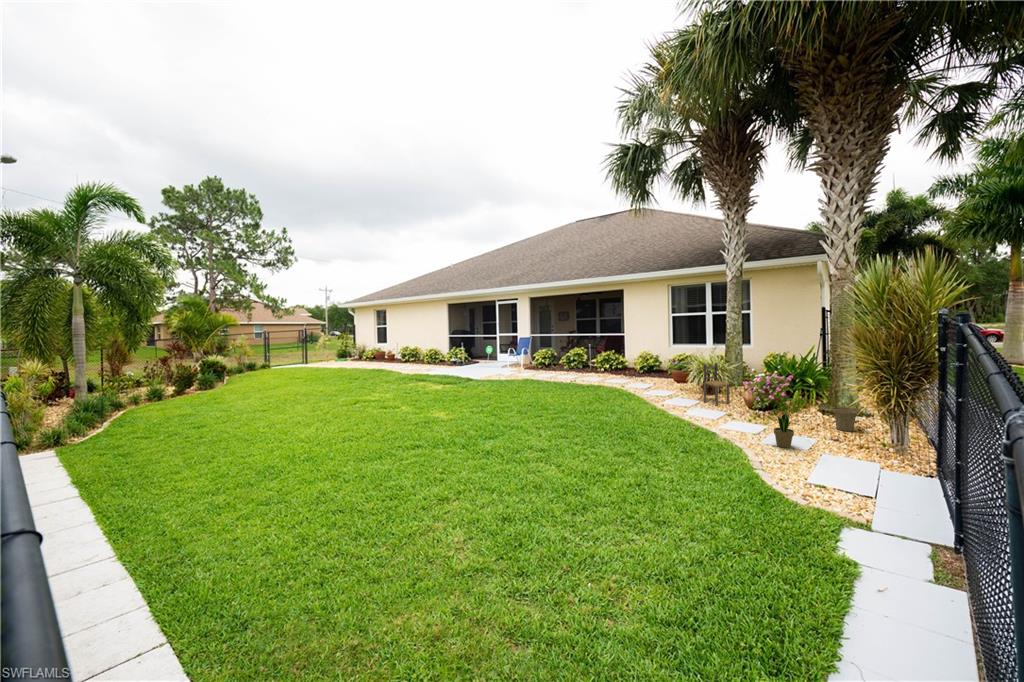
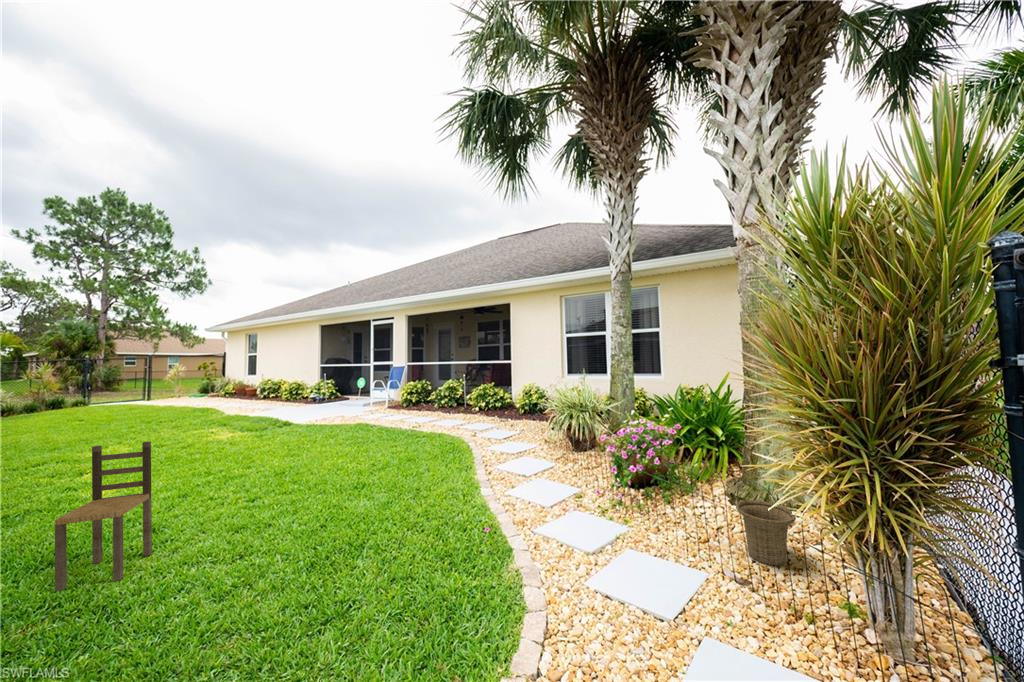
chair: present [704,363,729,406] -> present [55,441,152,591]
potted plant: present [774,414,796,448] -> none [576,531,626,635]

